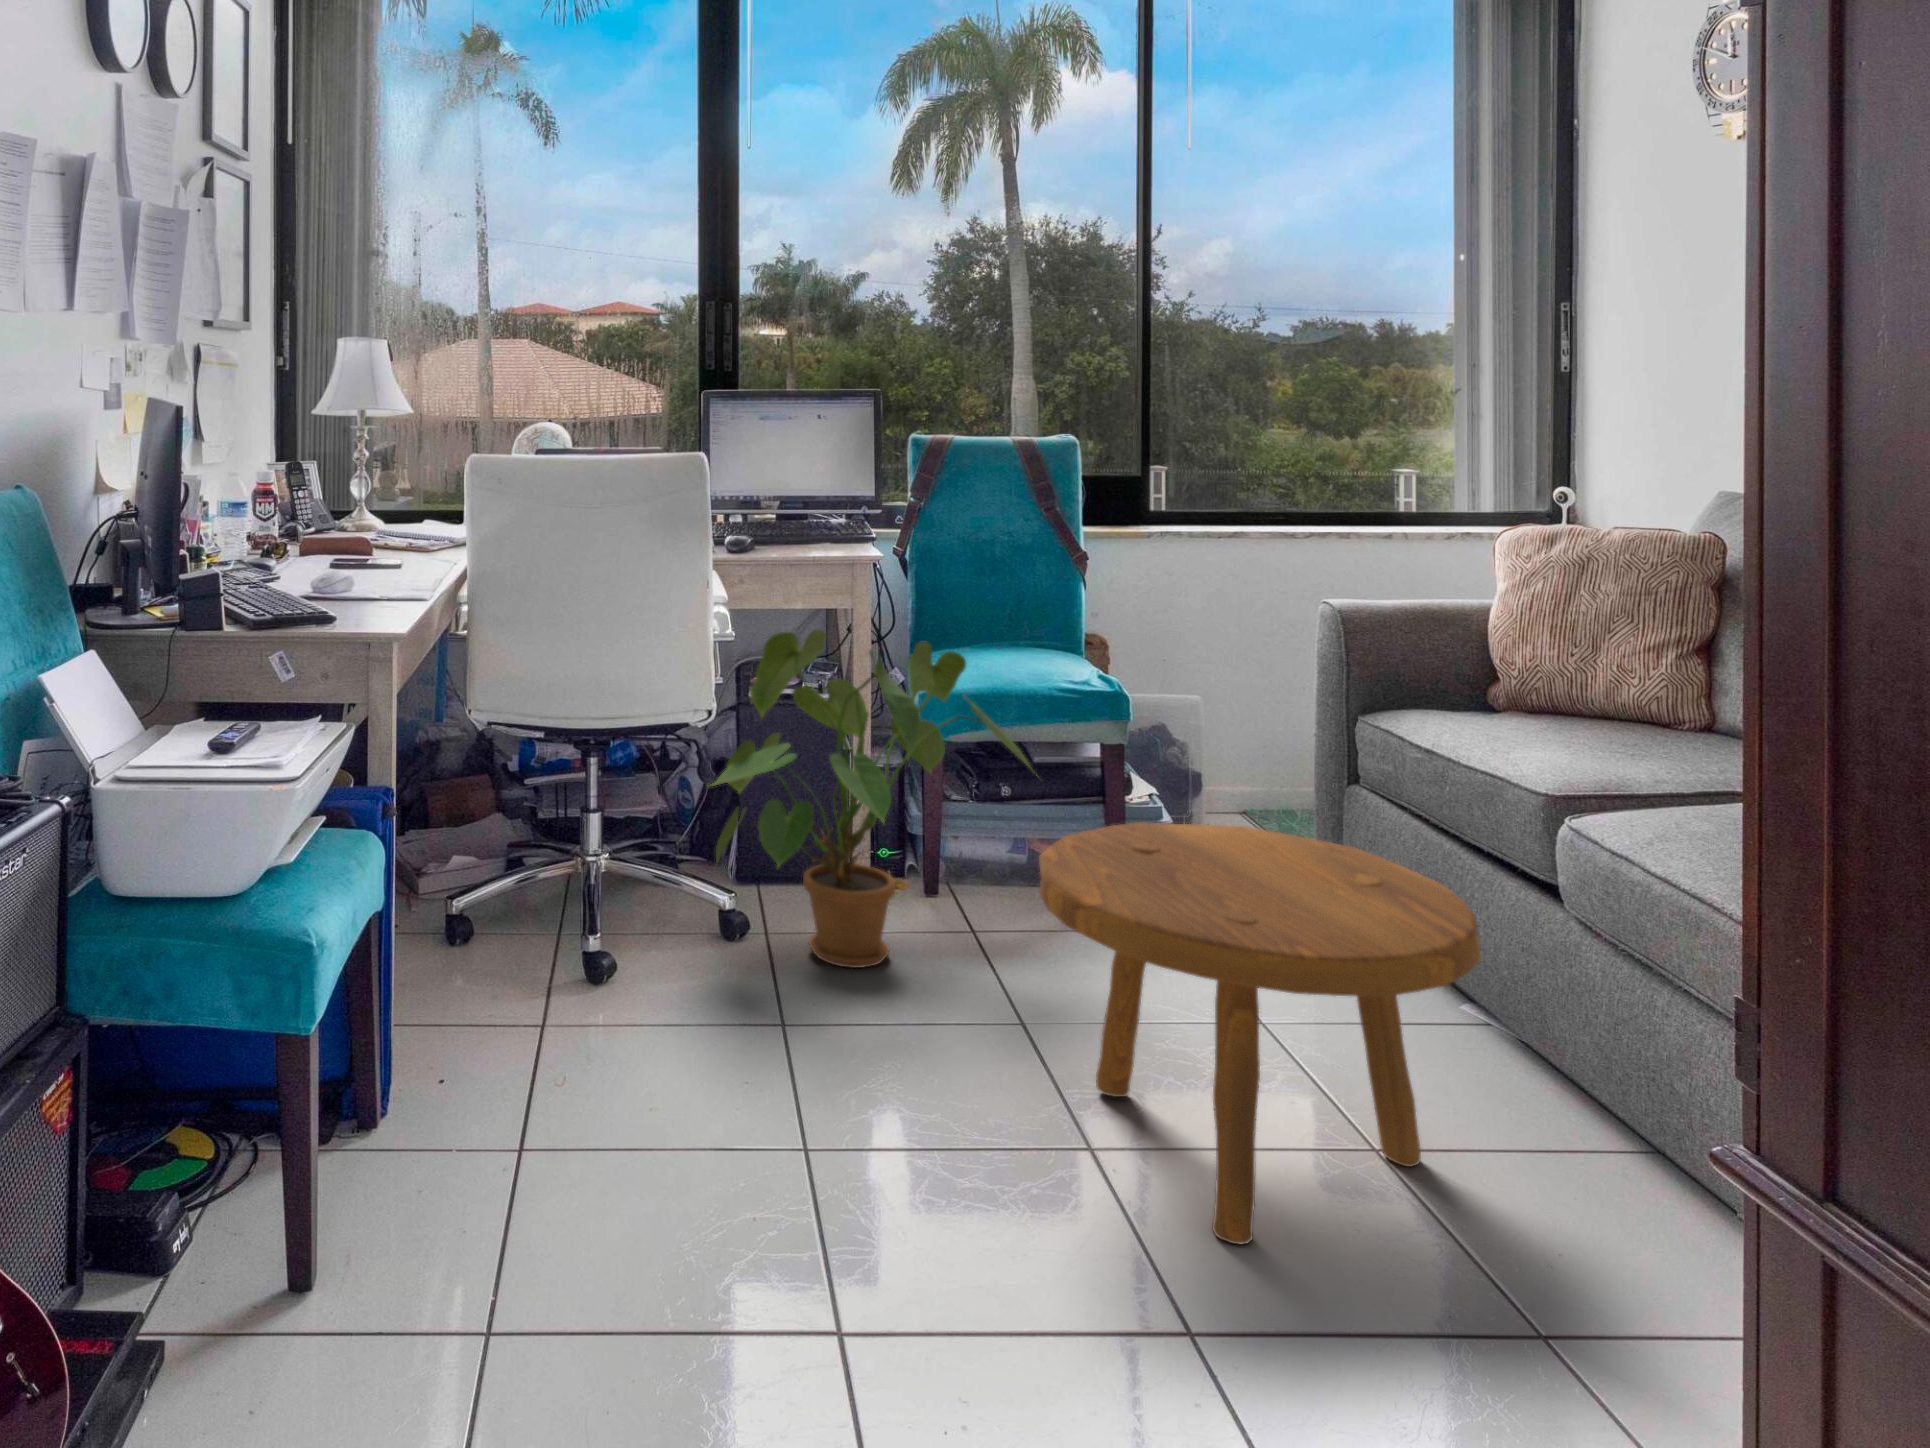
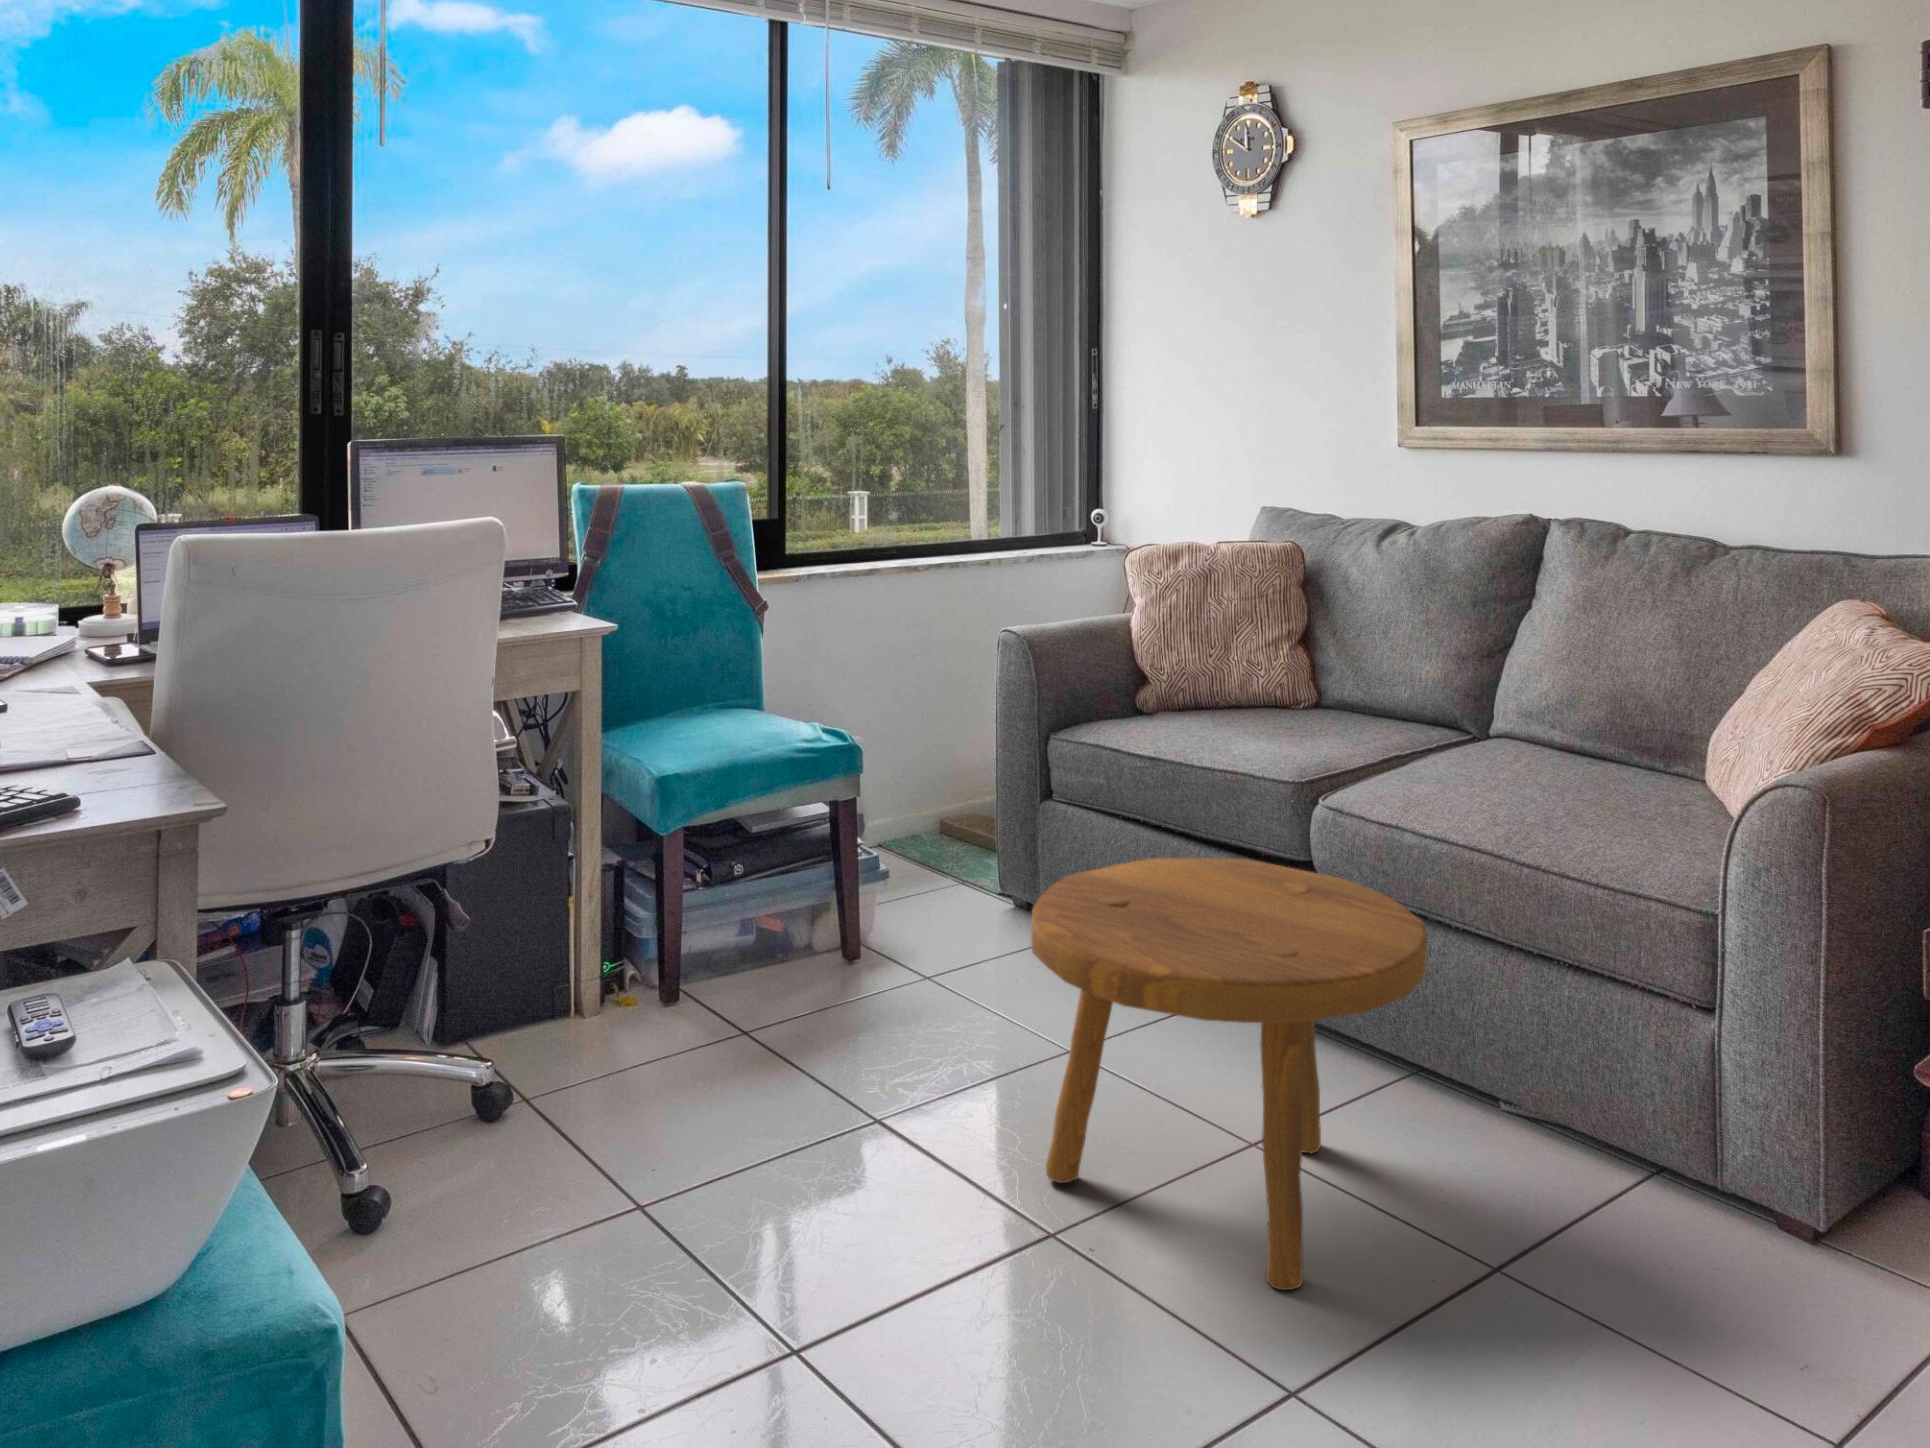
house plant: present [713,629,1030,968] -> none [489,707,871,1137]

